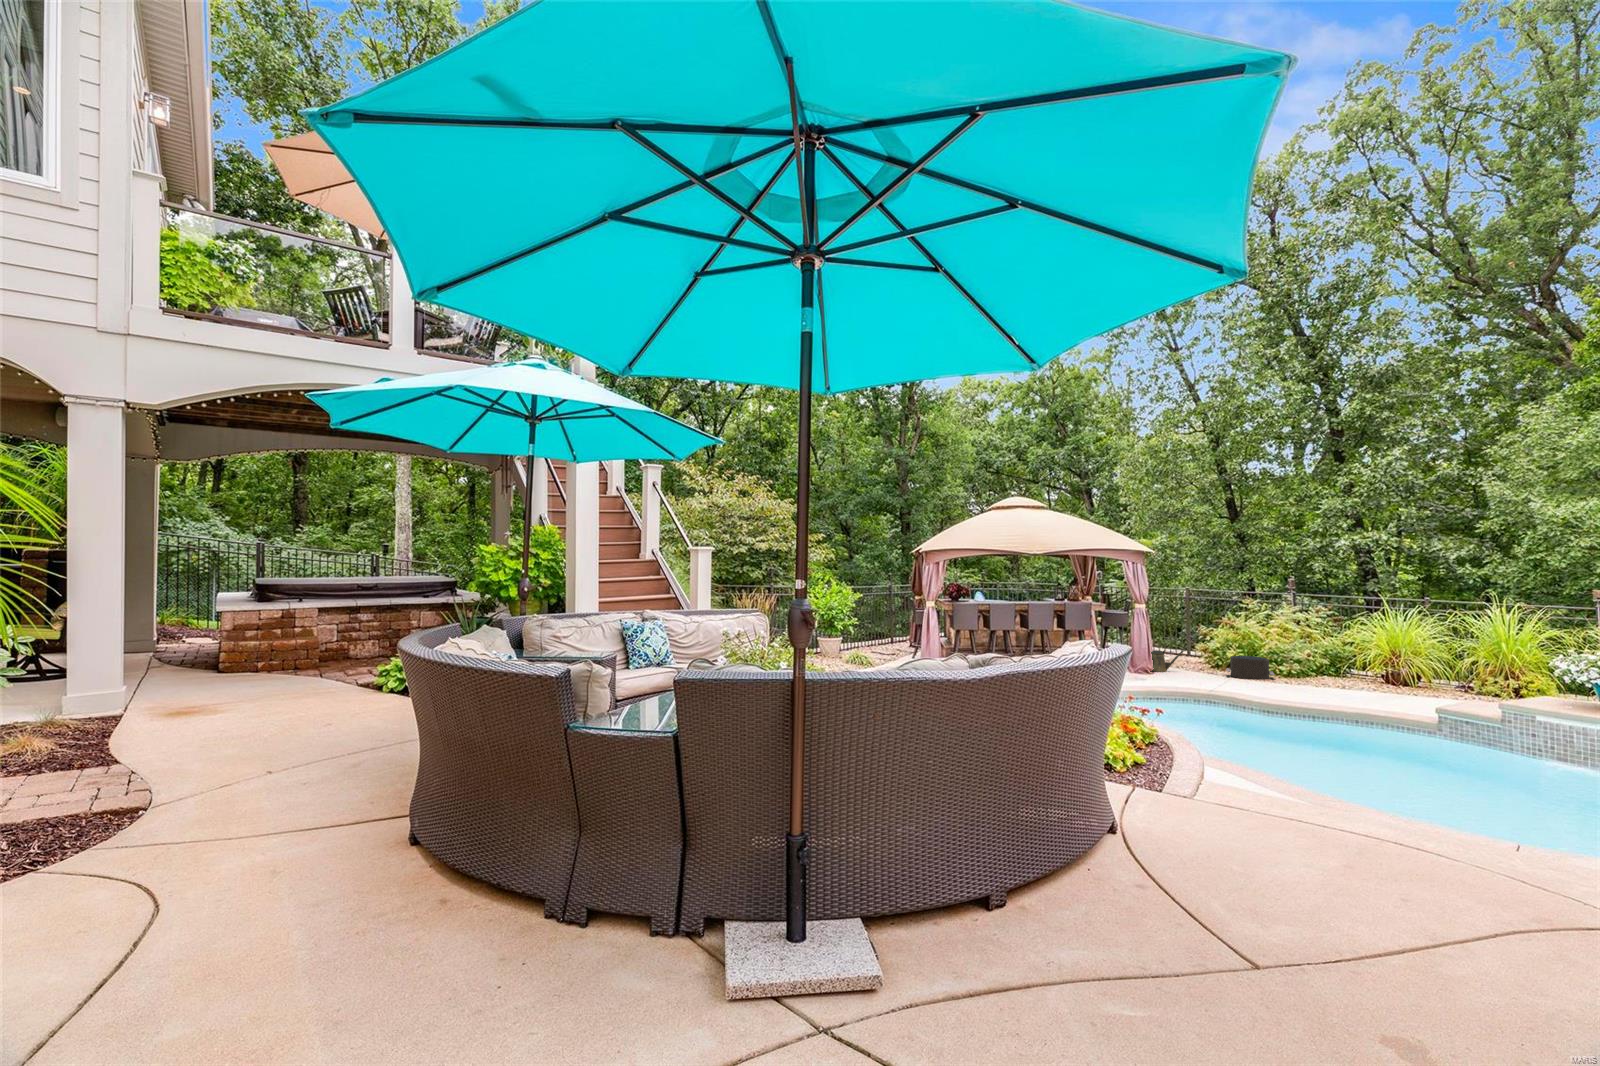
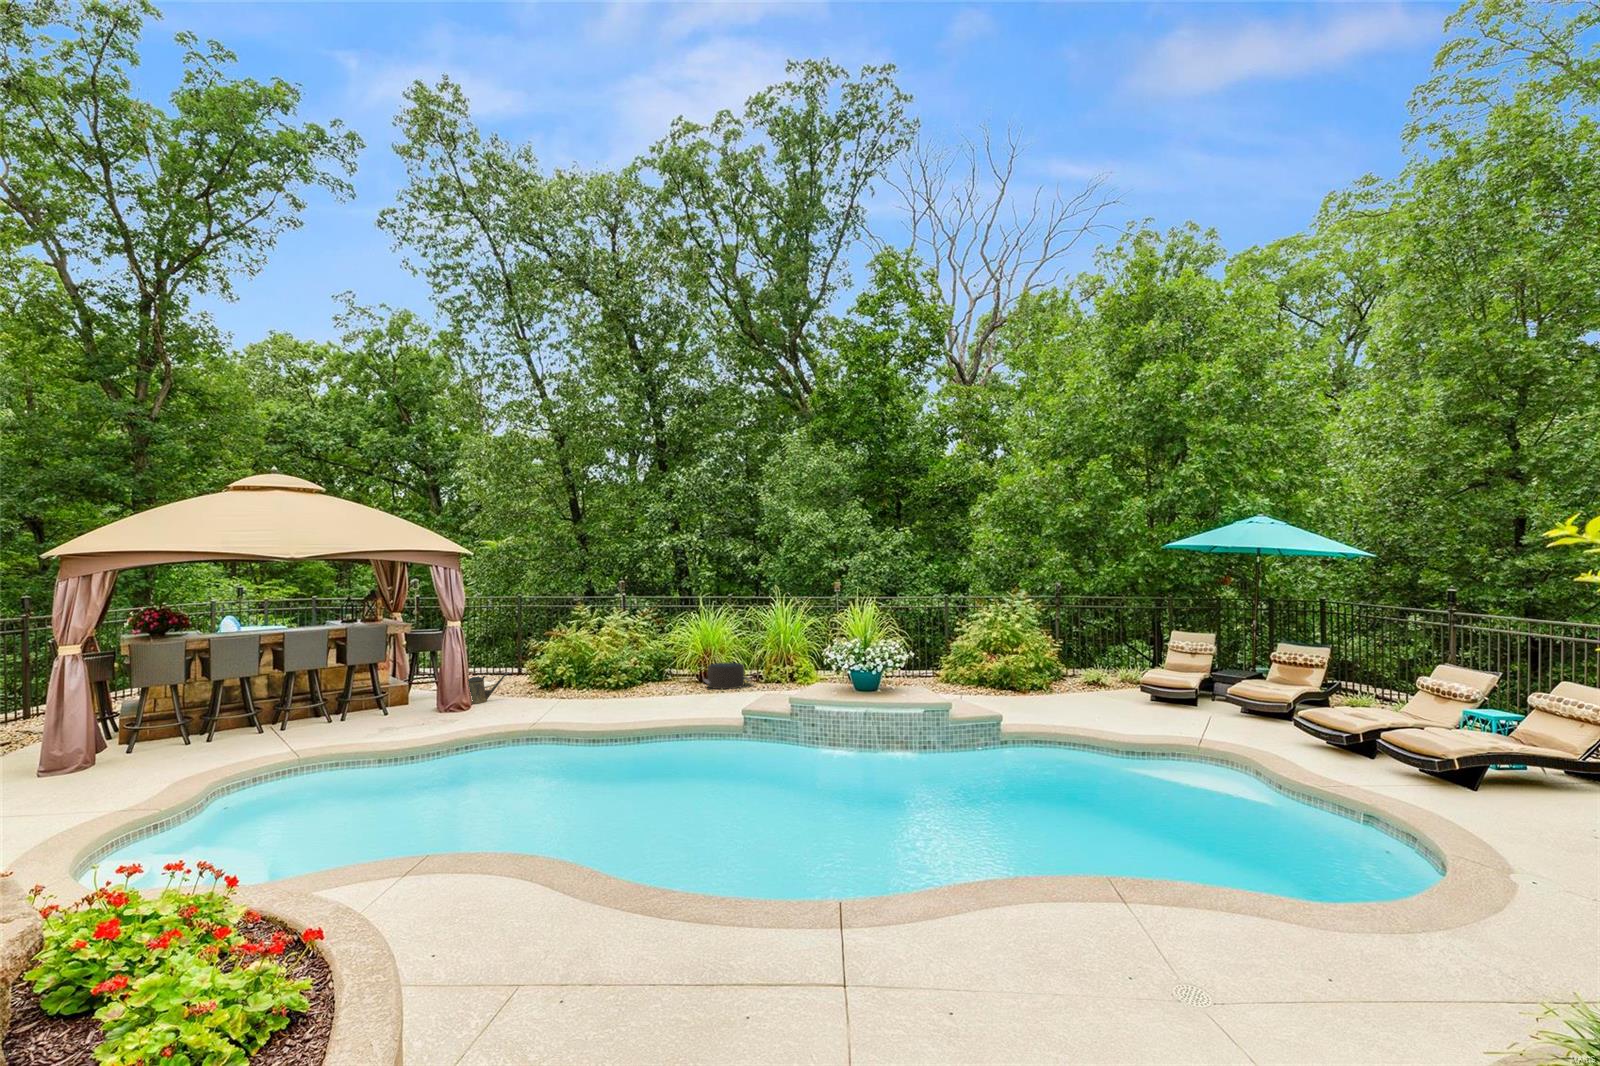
pouf: present [1226,656,1275,680] -> present [704,663,750,689]

